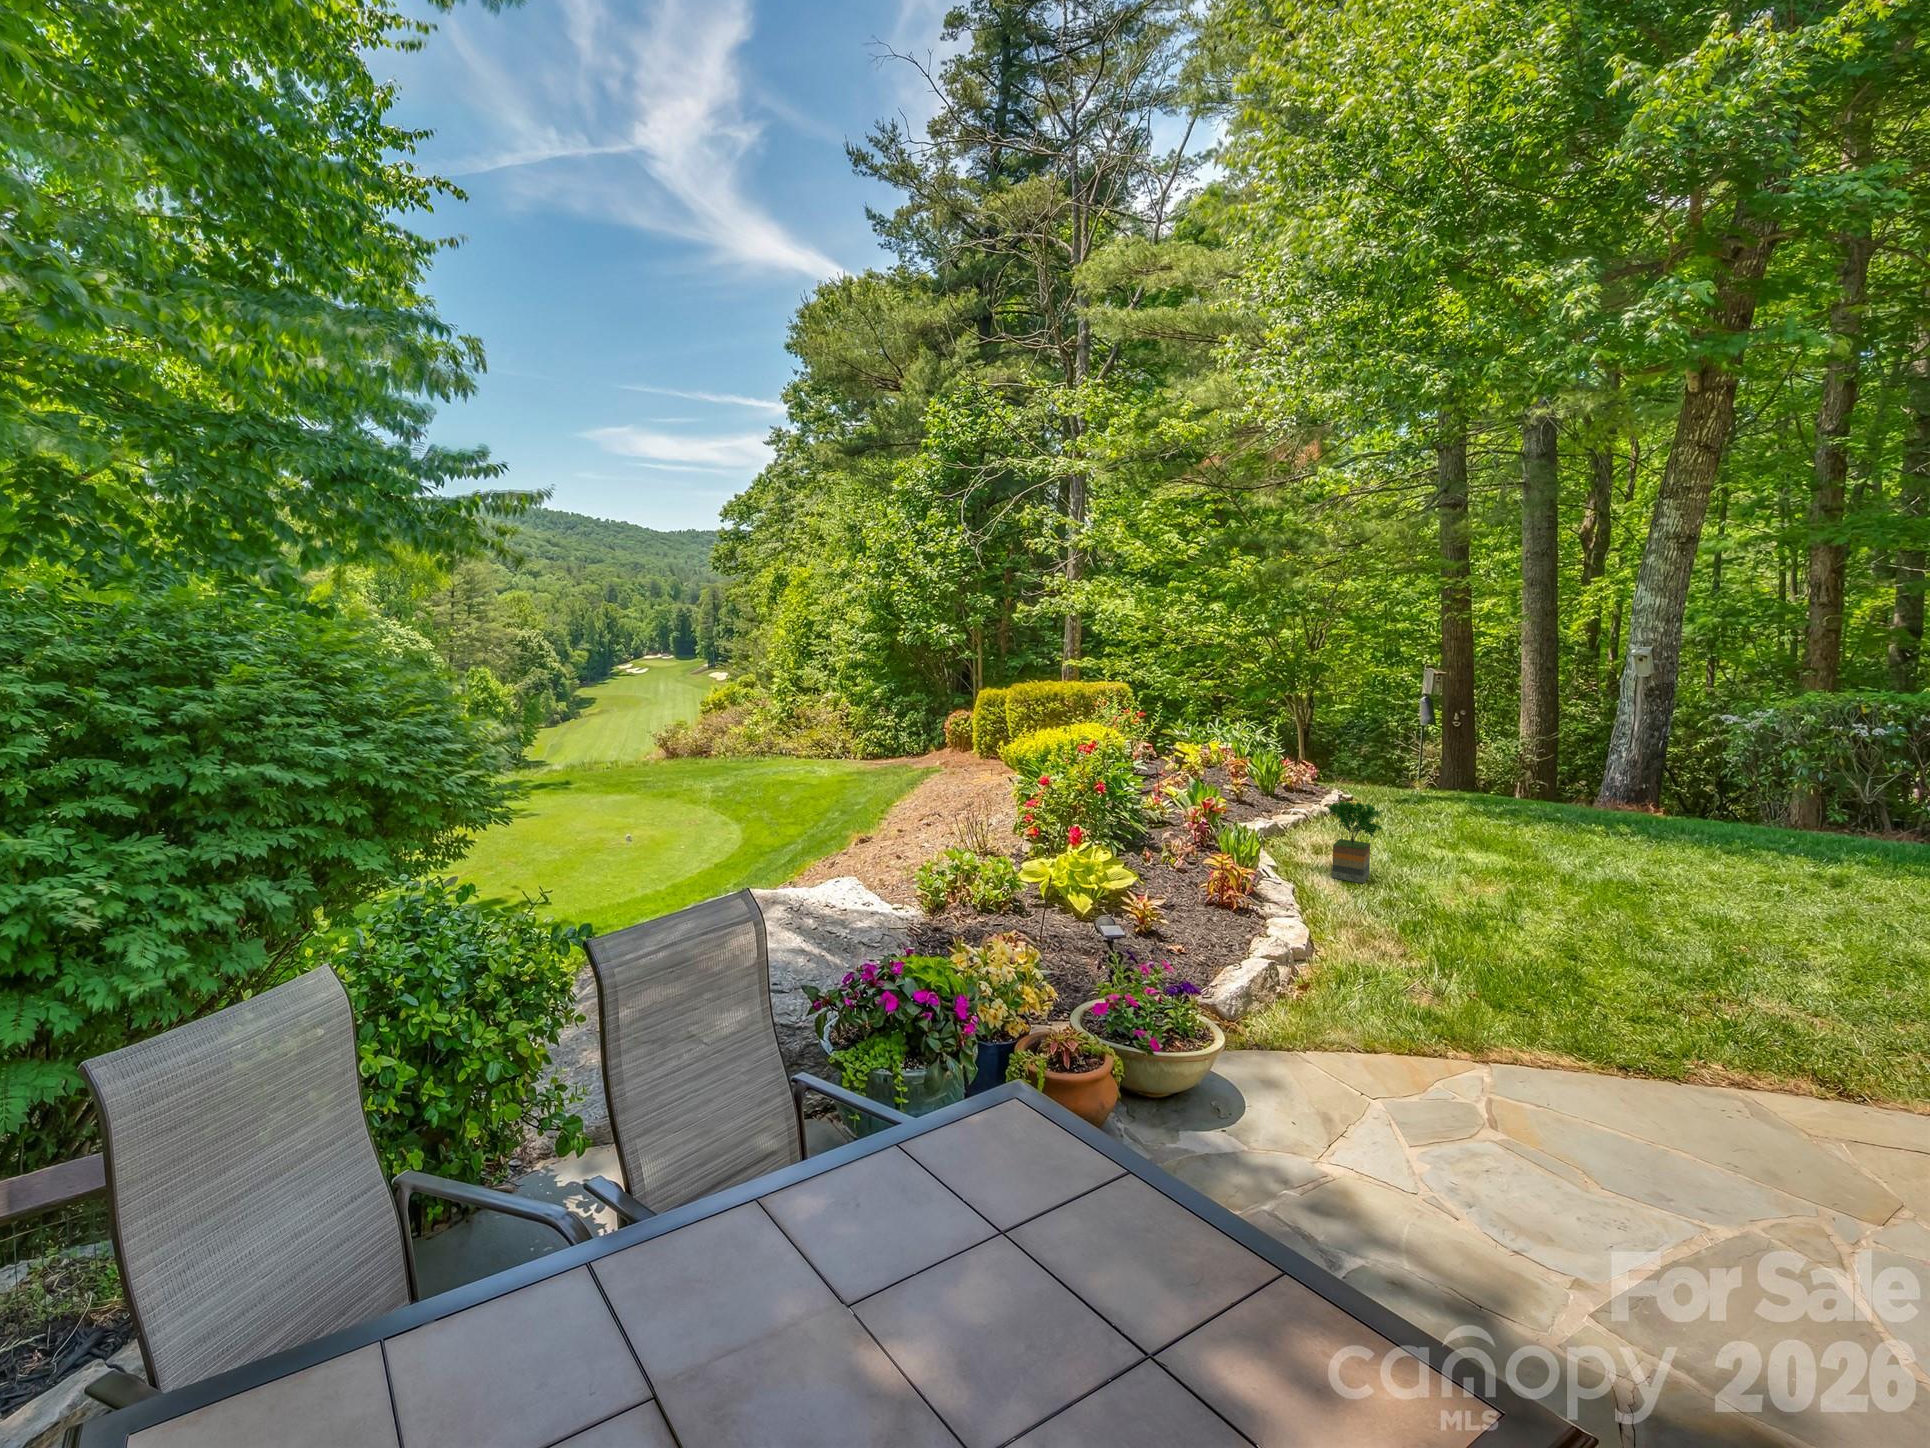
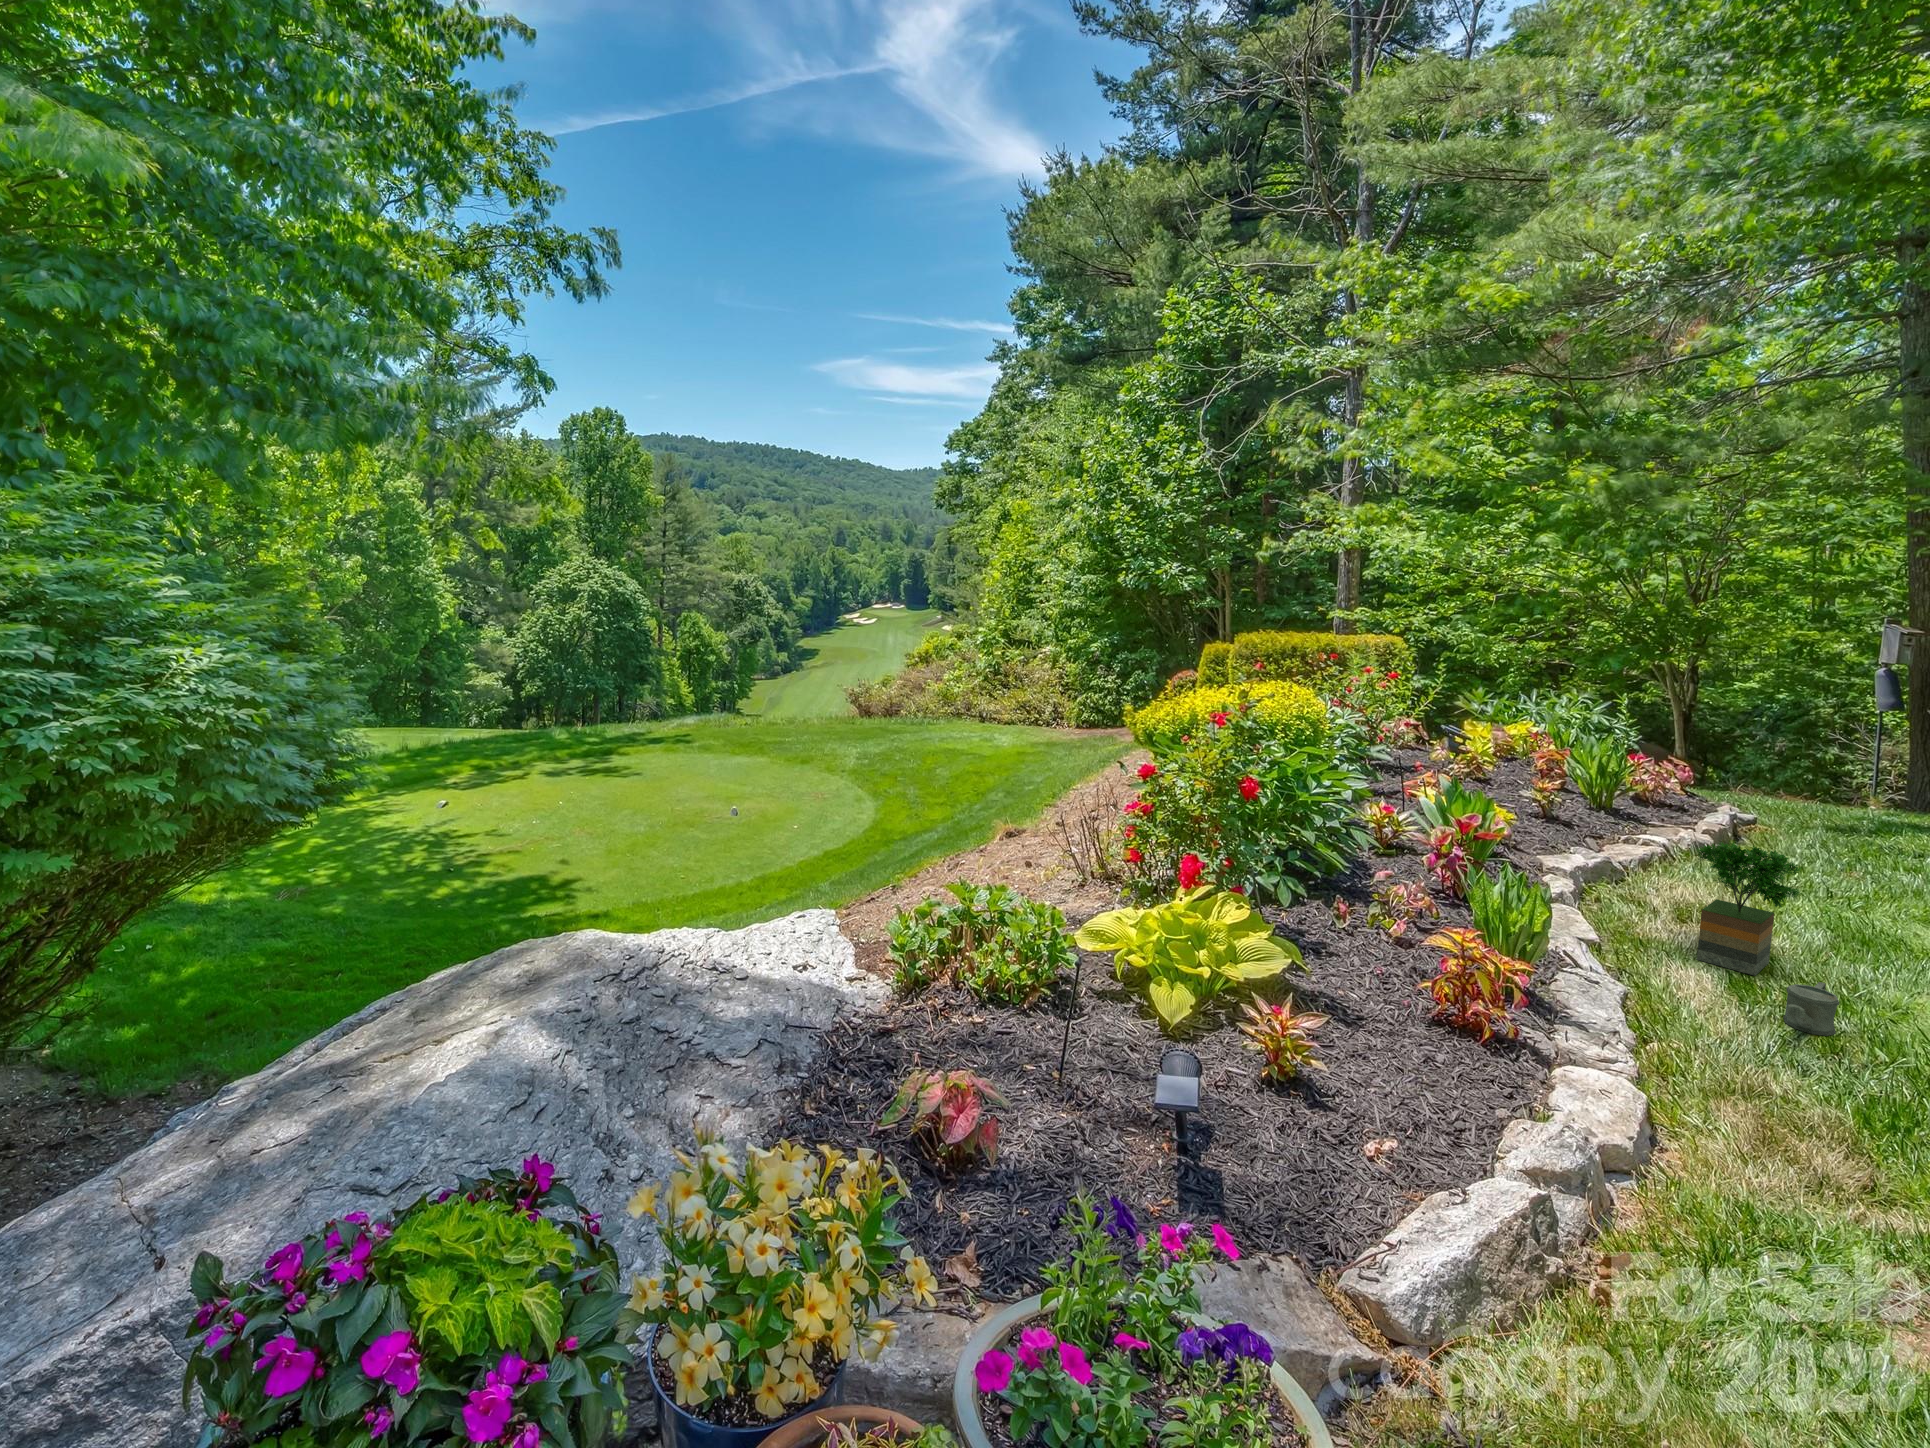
watering can: none [1380,879,1406,910] -> present [1784,982,1839,1036]

